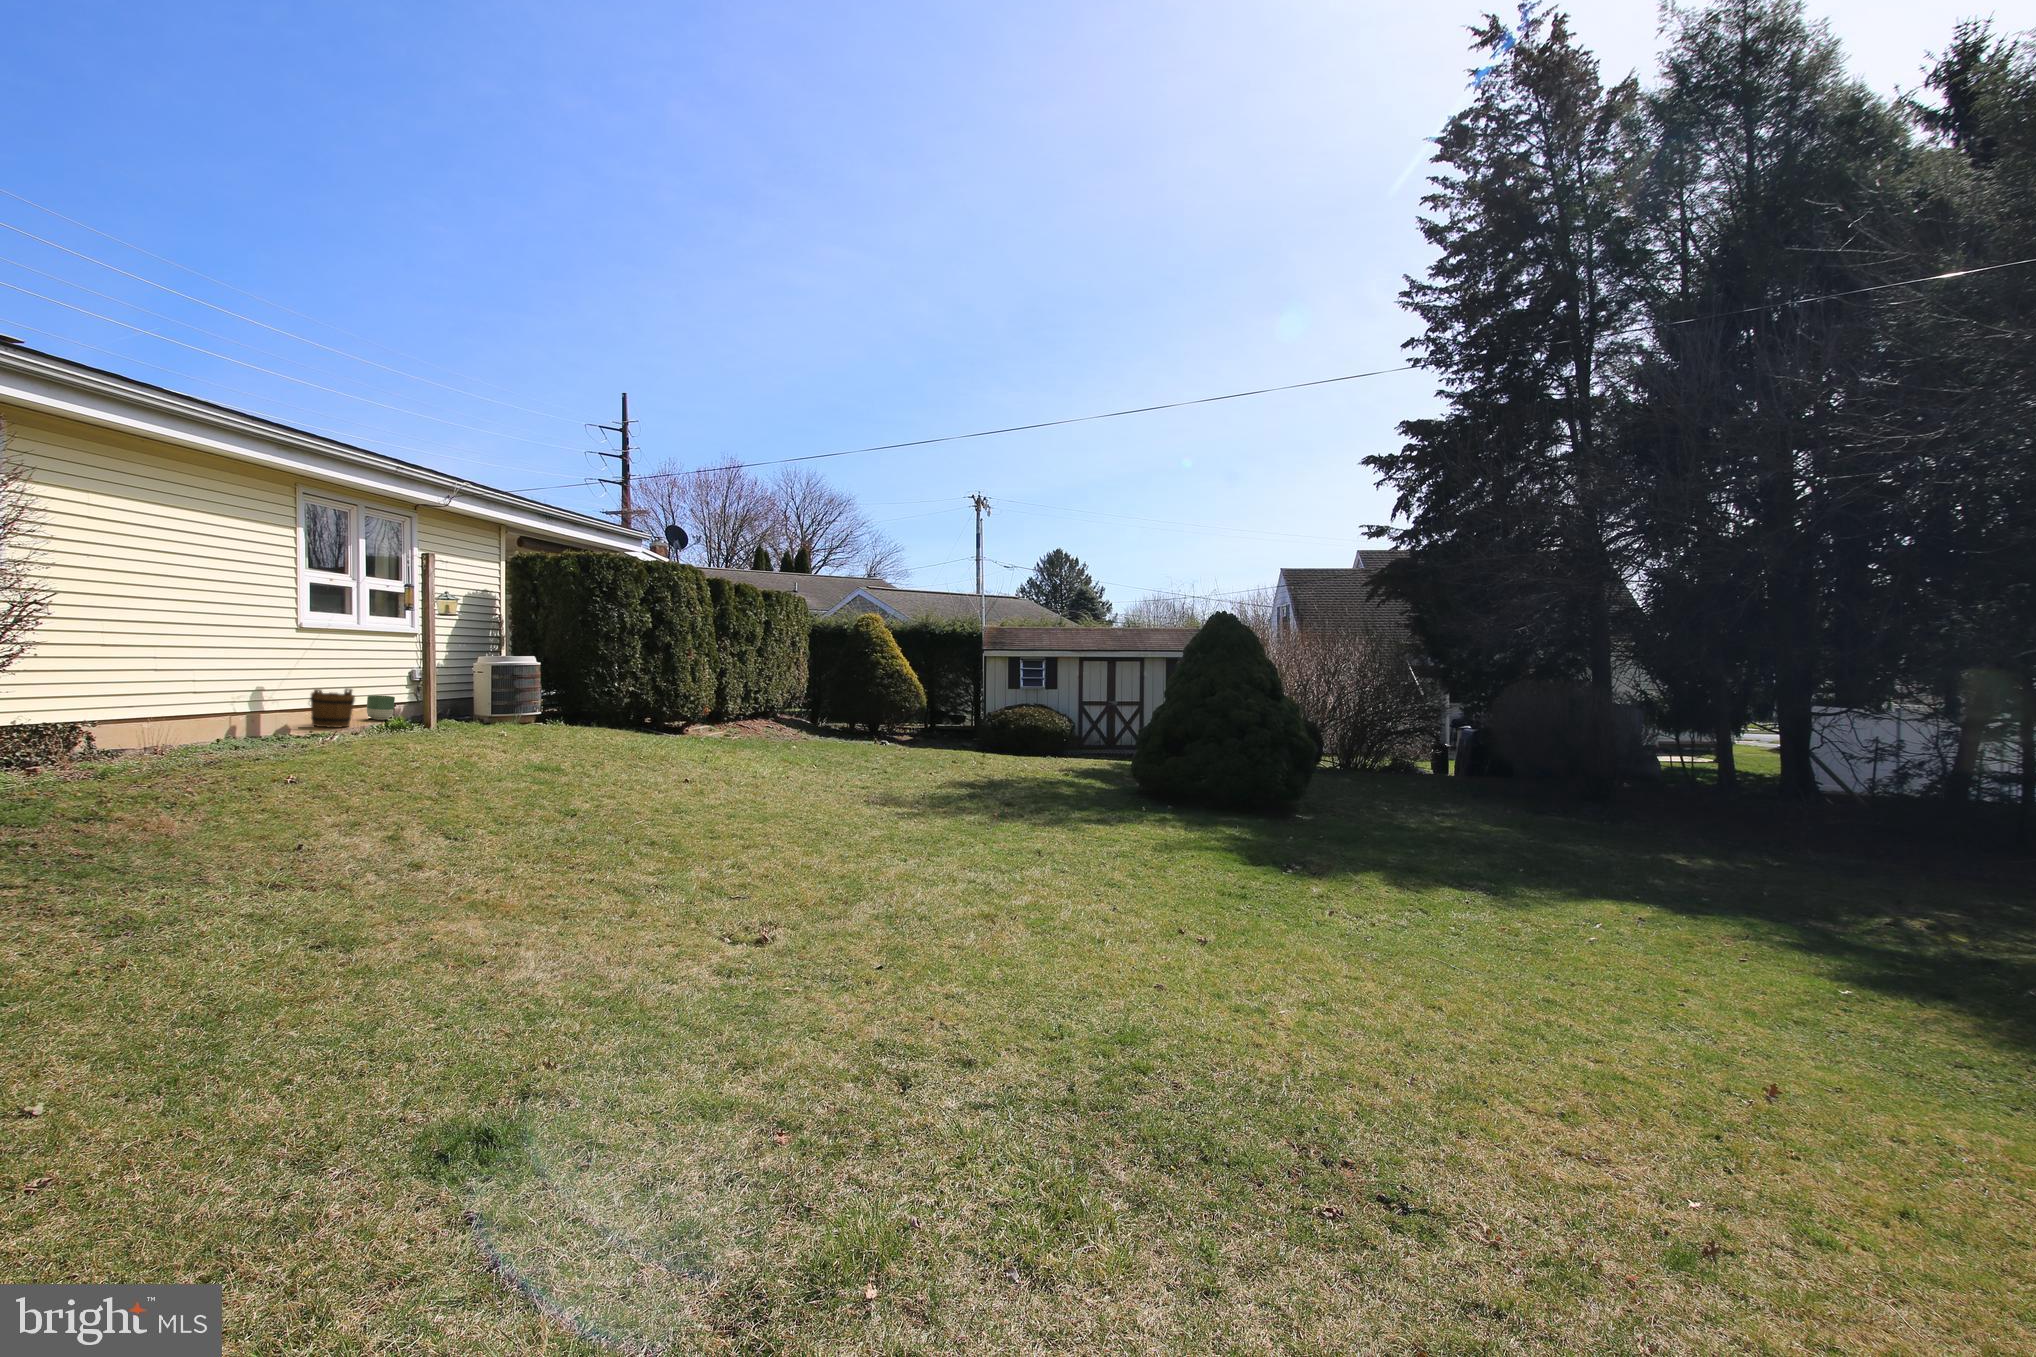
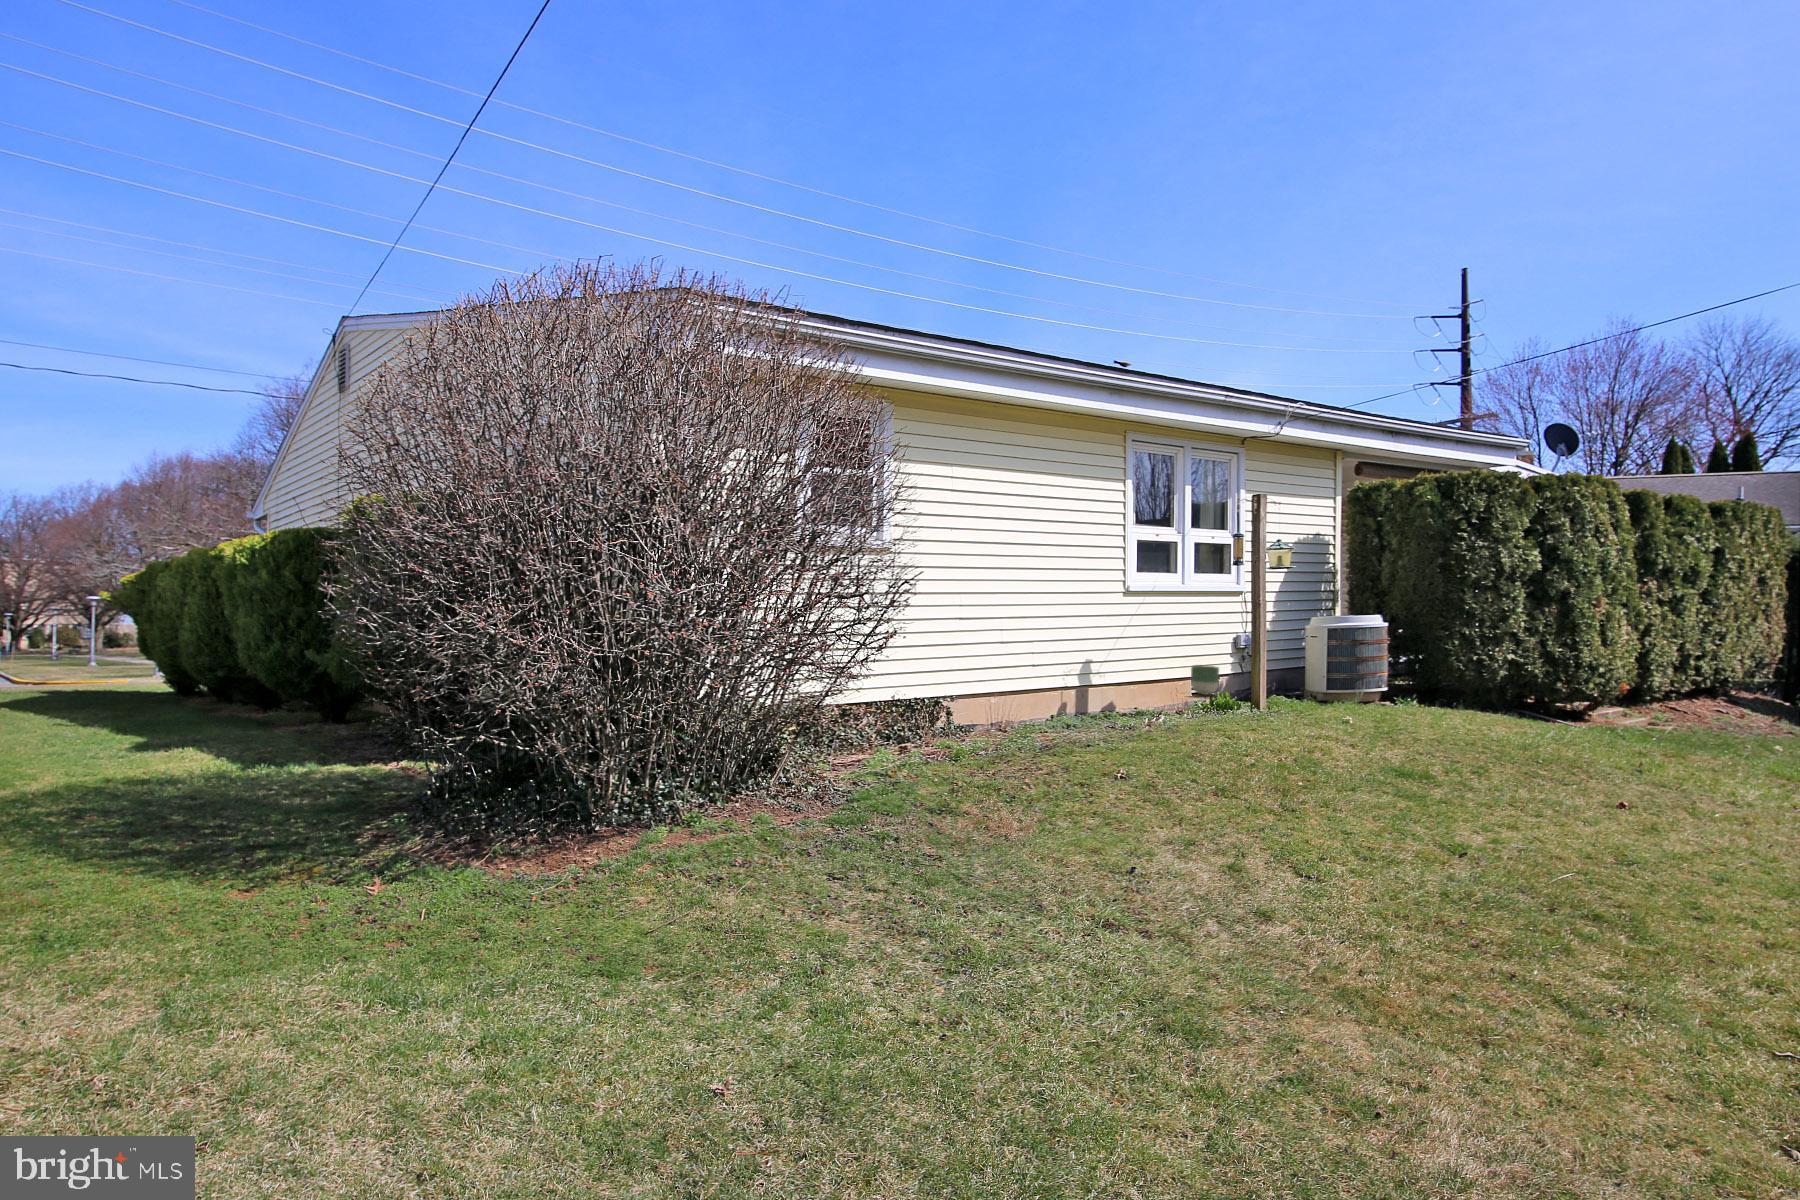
bucket: present [310,689,355,727] -> none [1134,658,1180,704]

